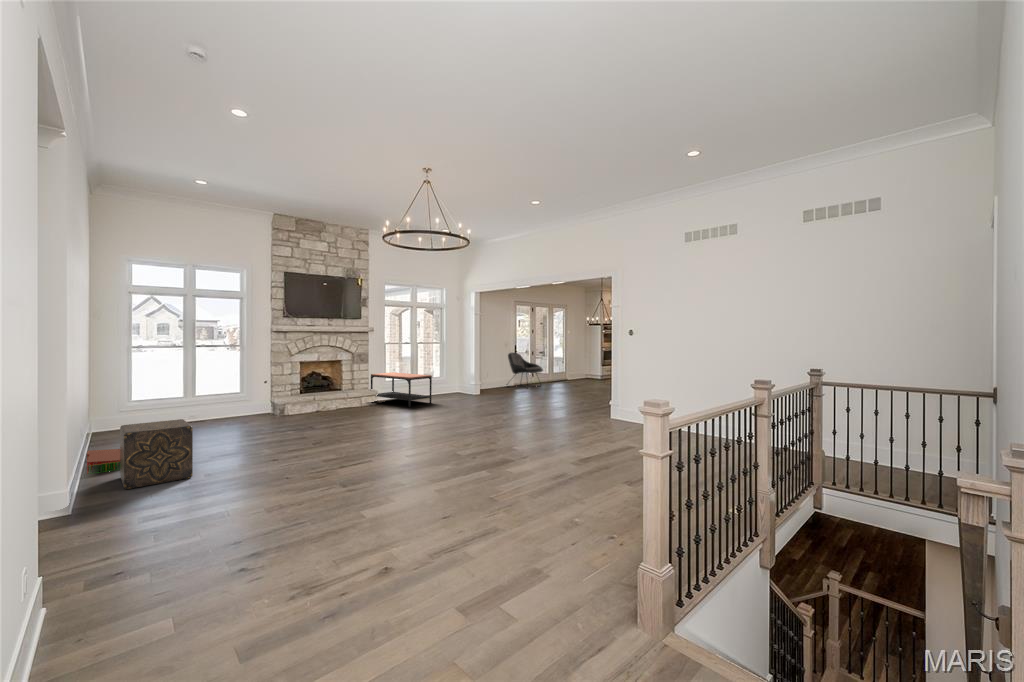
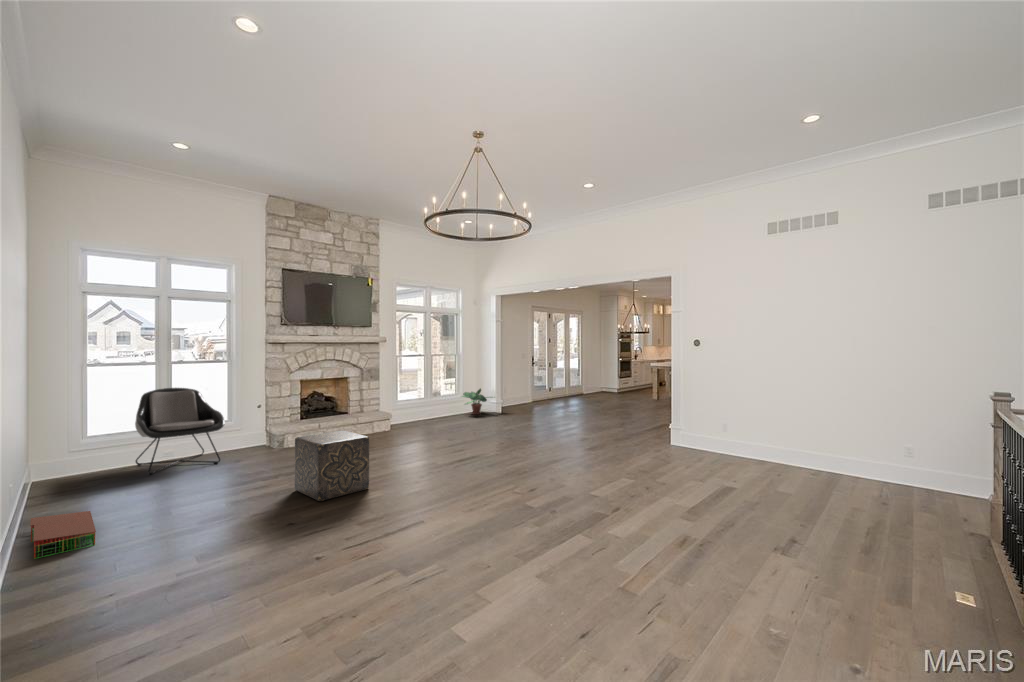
lounge chair: present [508,353,543,389] -> present [135,388,225,475]
coffee table: present [371,372,432,407] -> none [382,390,457,432]
potted plant: none [441,372,474,395] -> present [462,389,491,415]
ottoman: present [120,419,193,489] -> present [295,431,369,501]

